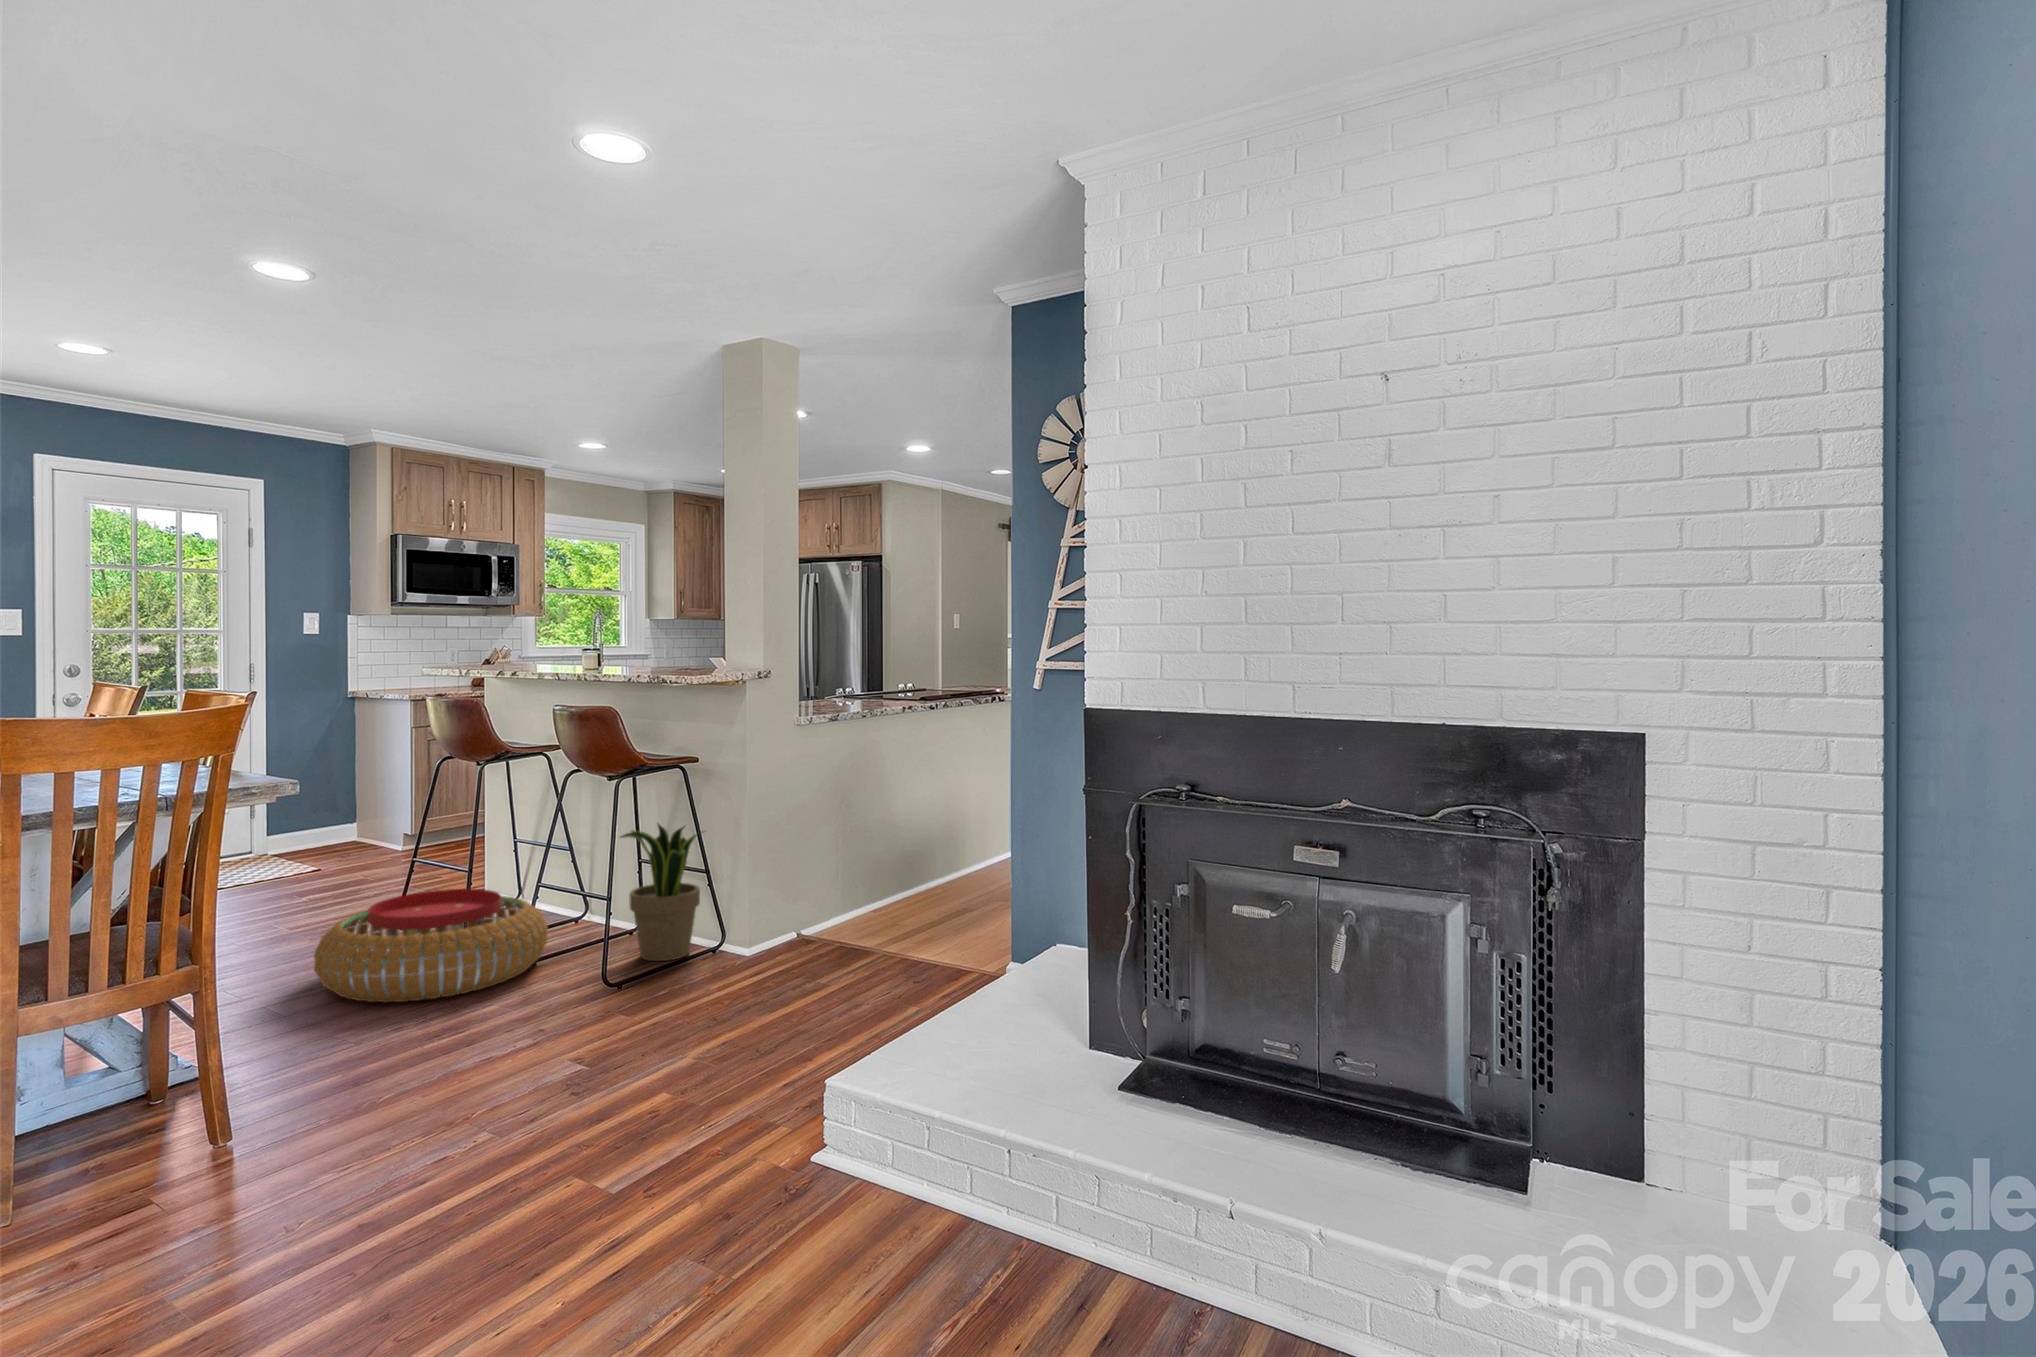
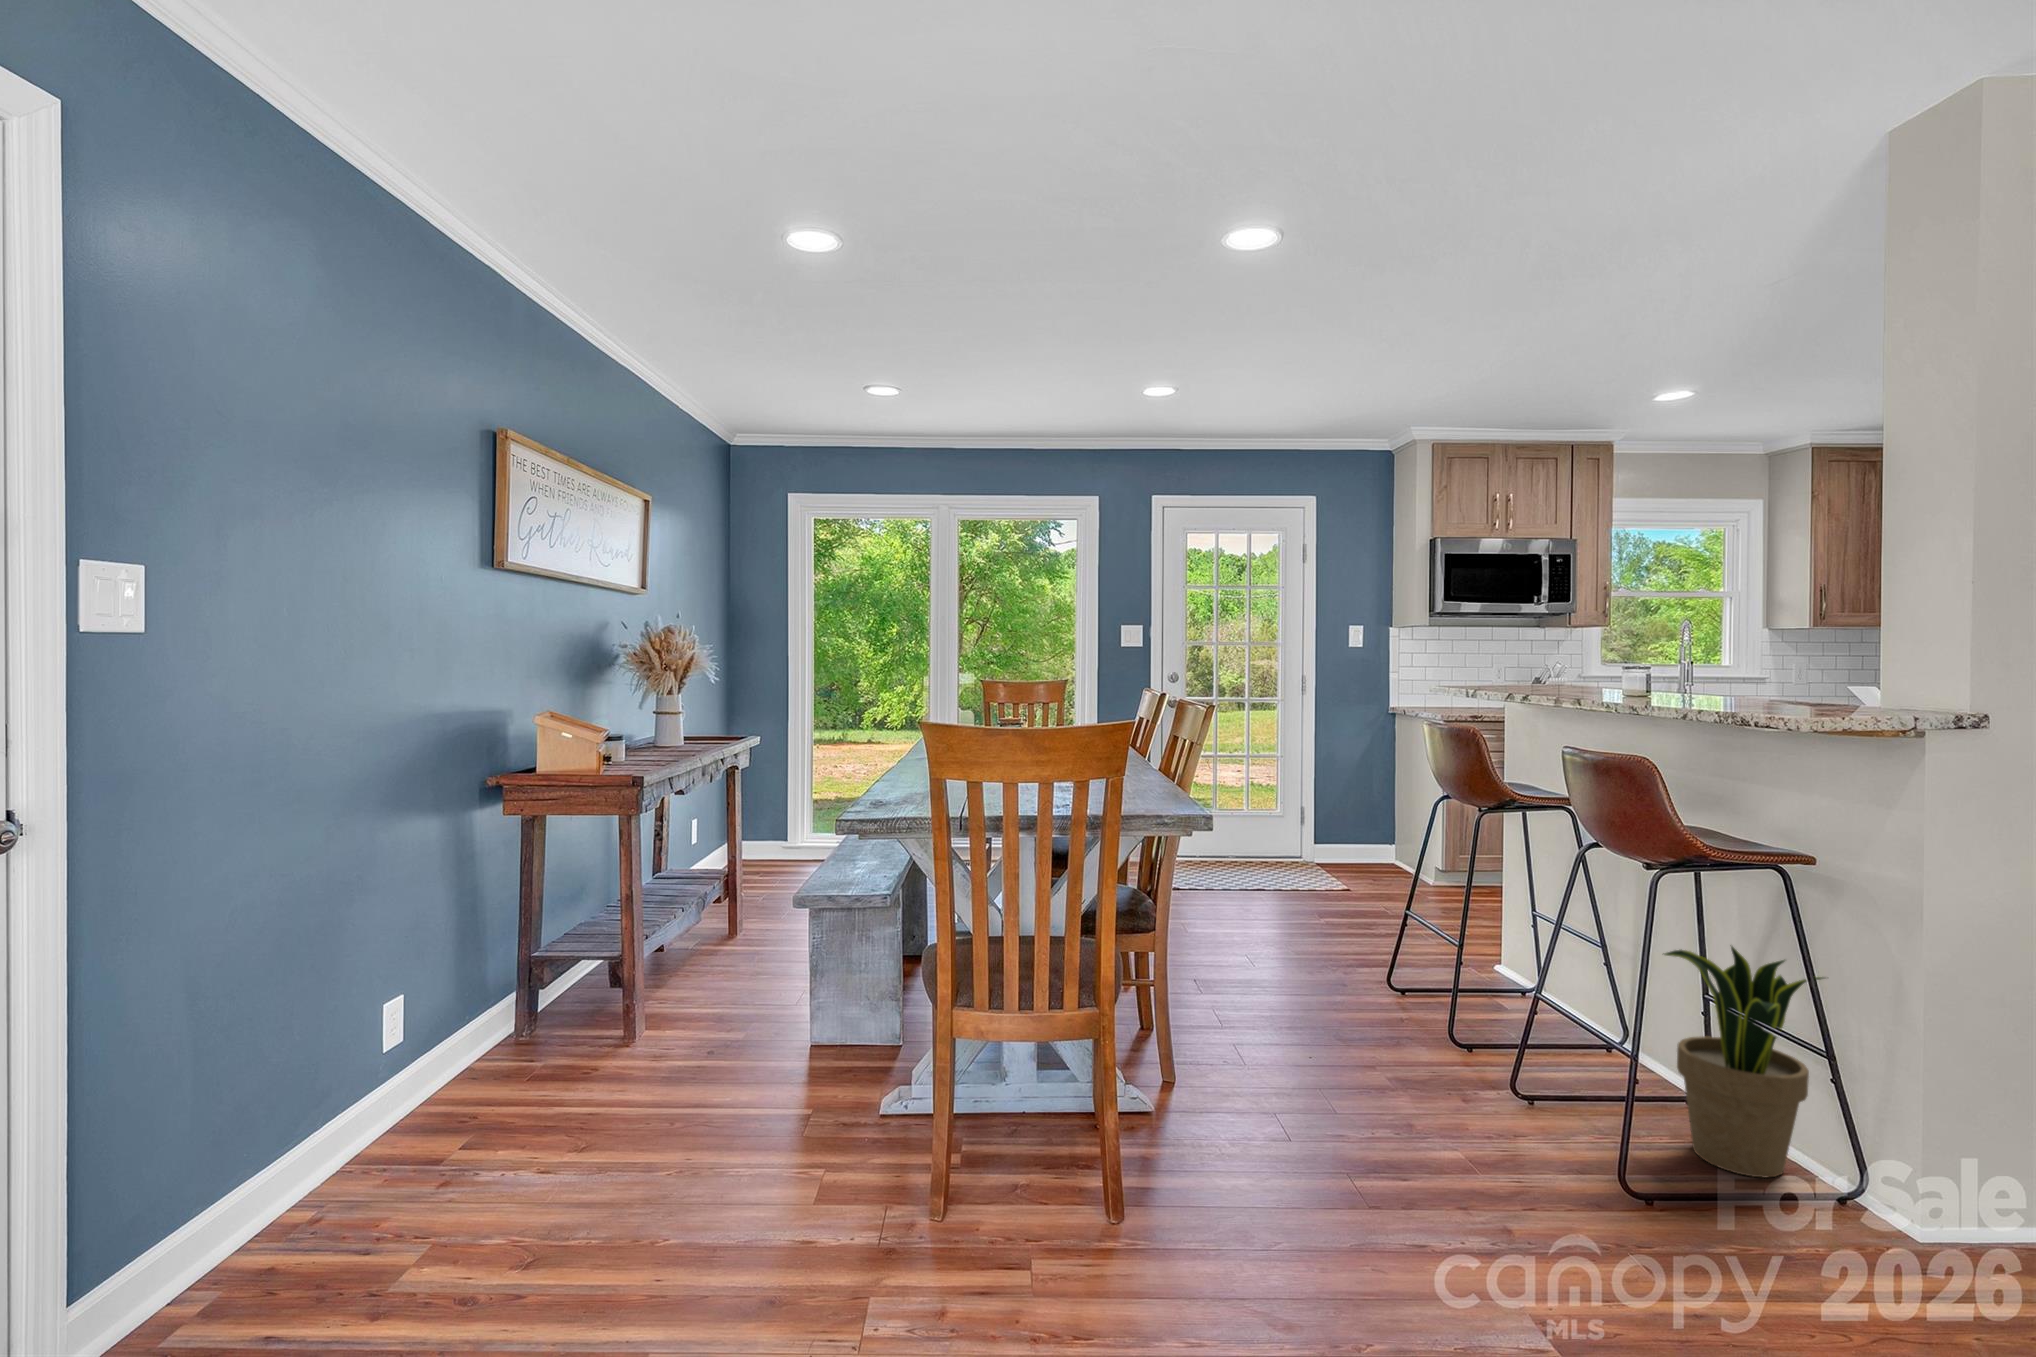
pouf: present [314,889,548,1002] -> none [1279,960,1551,1117]

